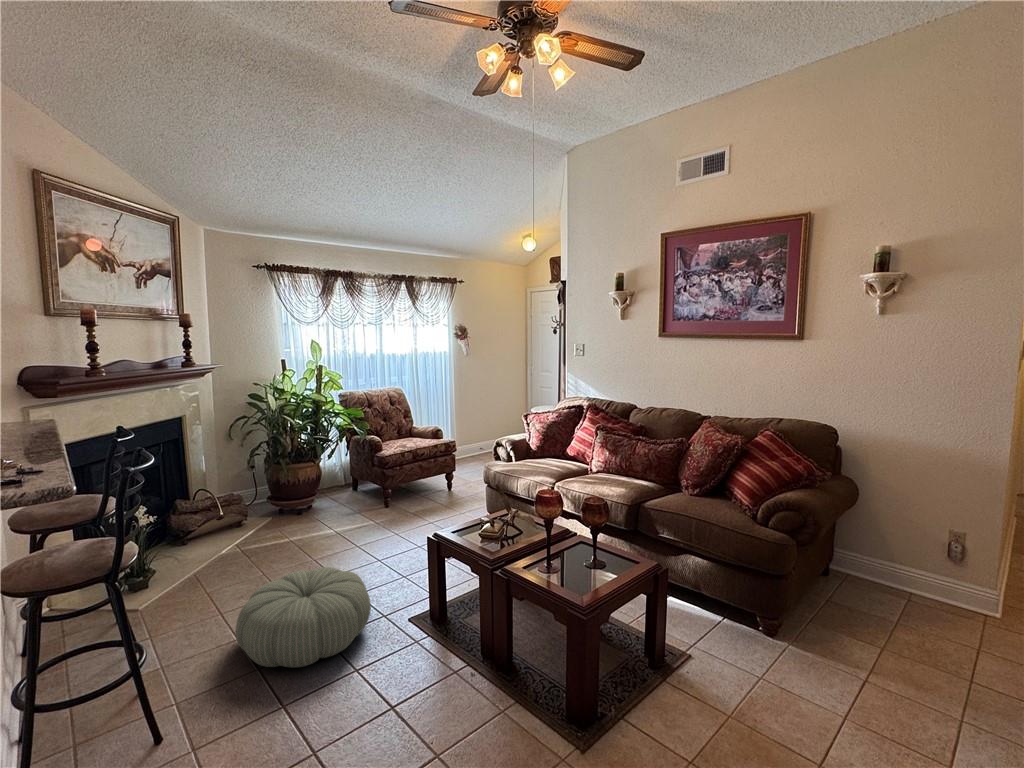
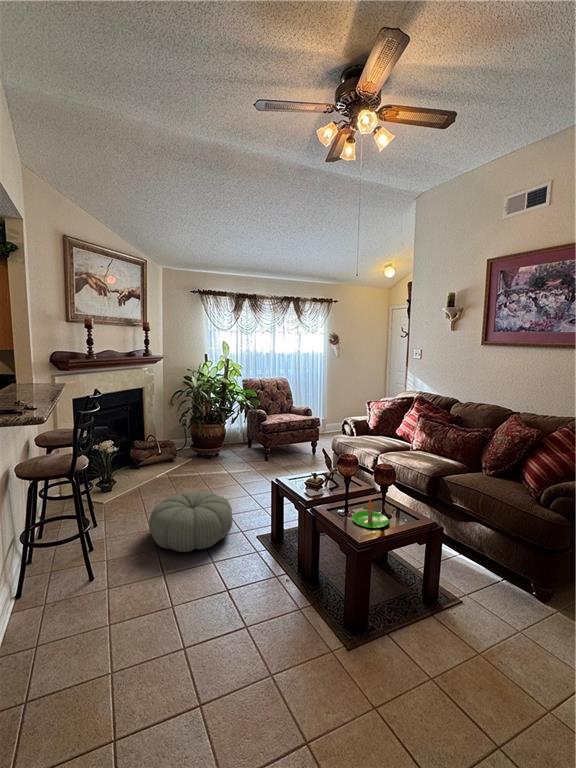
candle: none [557,546,605,585] -> present [352,500,389,528]

